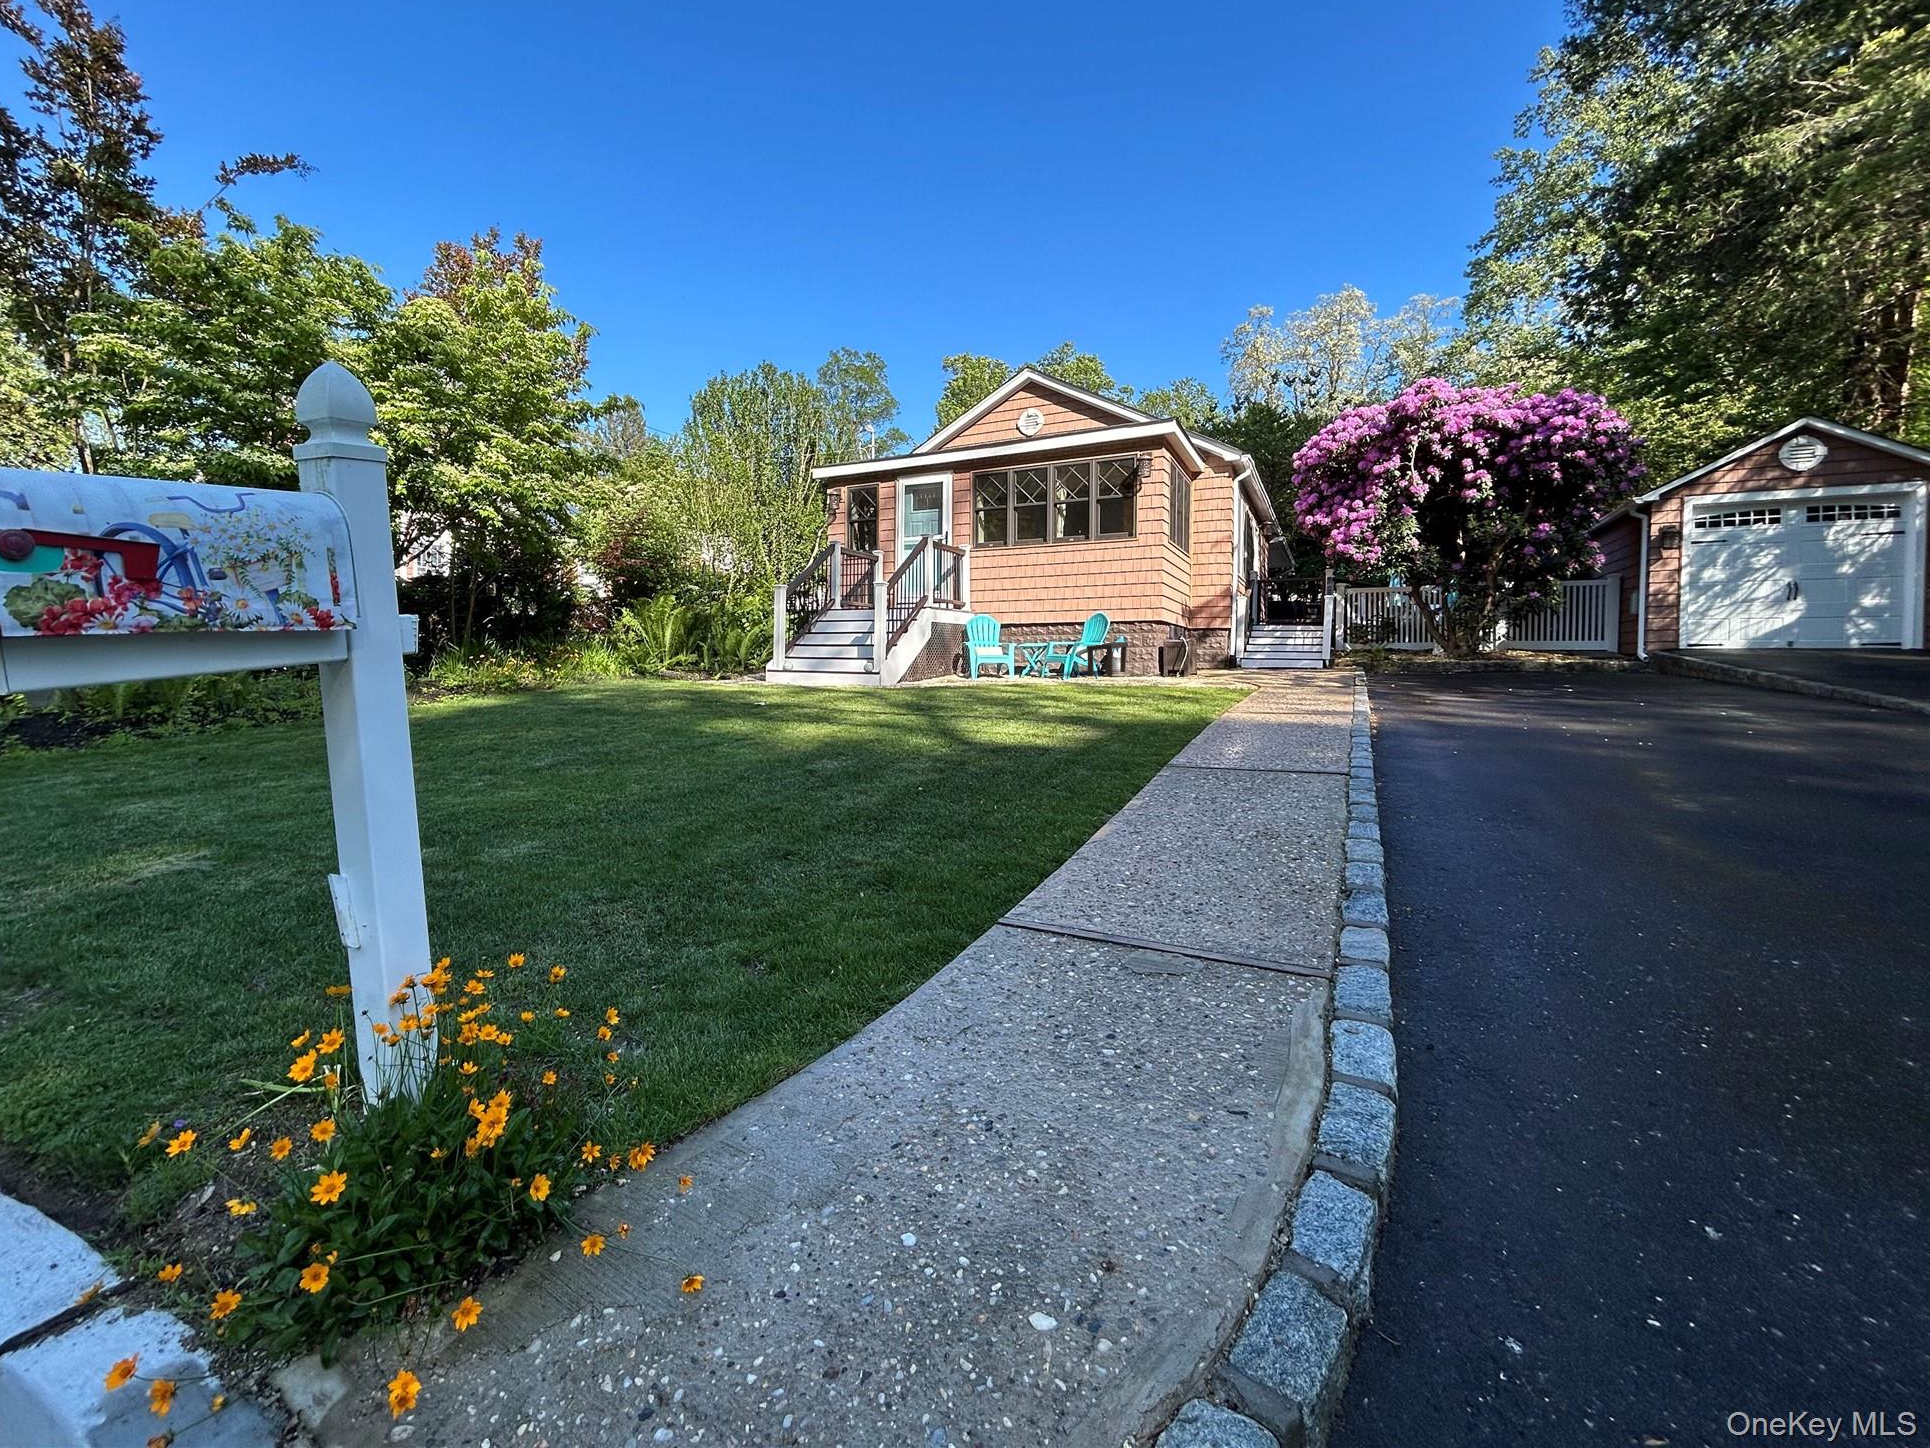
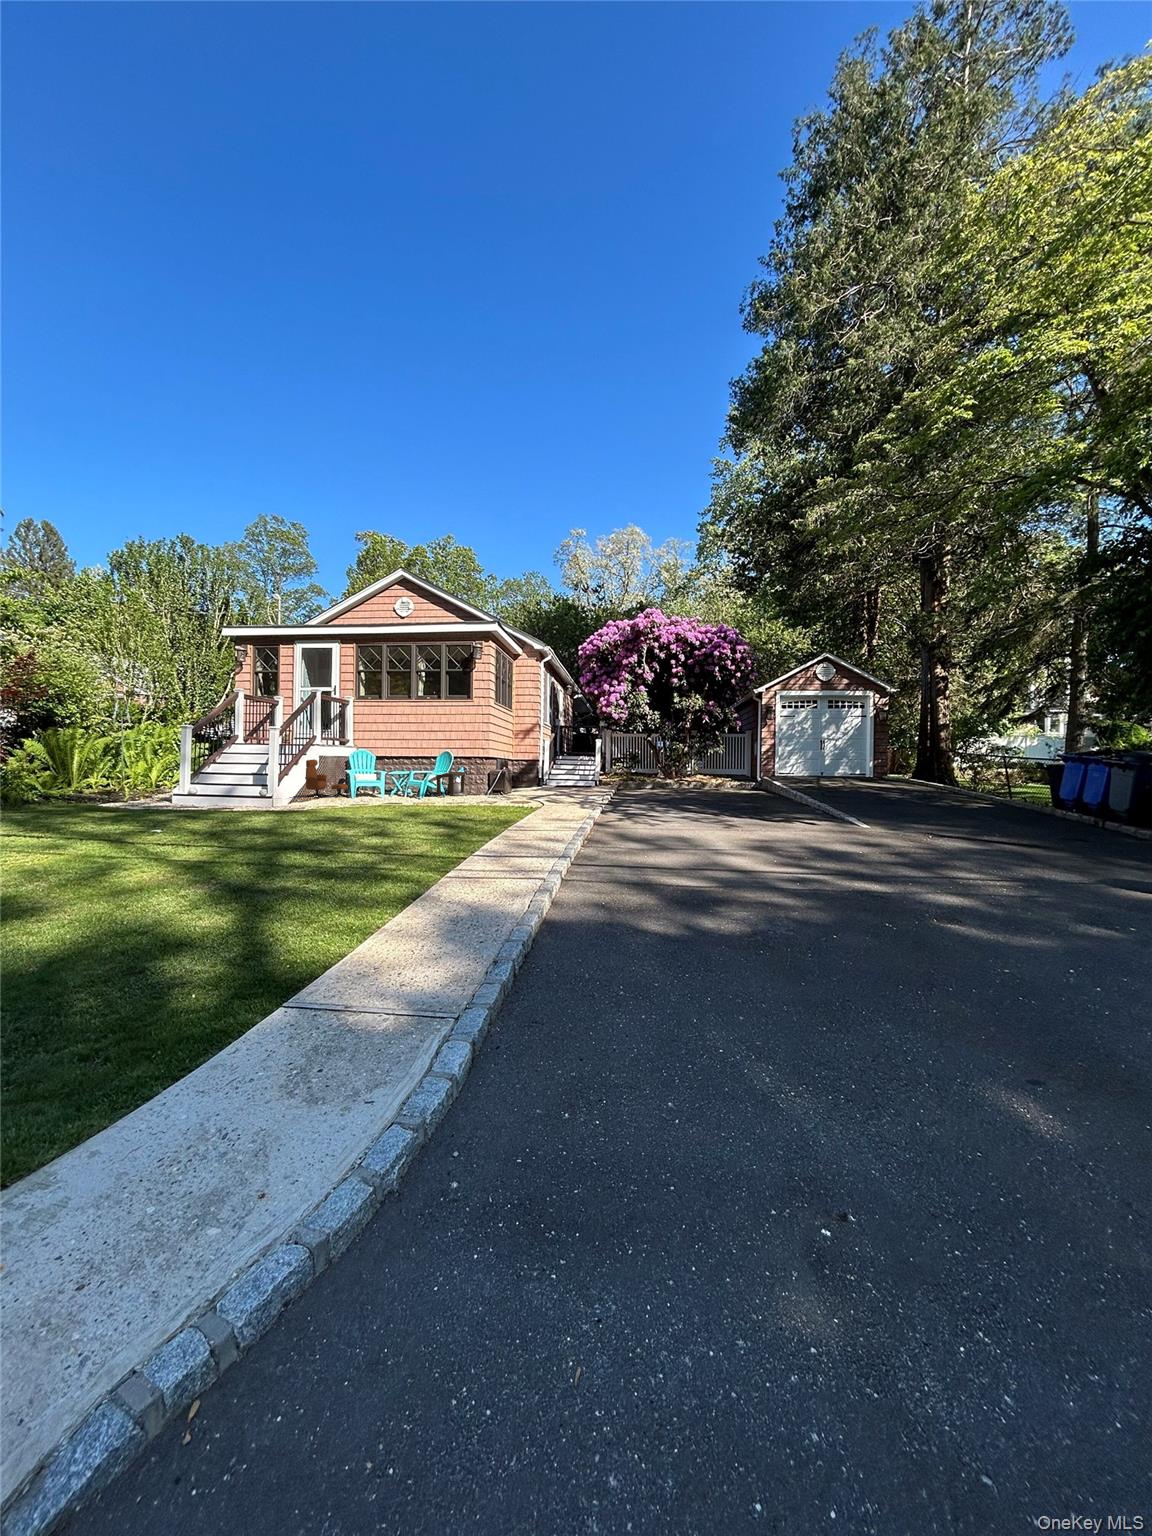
lounge chair: none [912,627,968,677] -> present [305,759,349,797]

